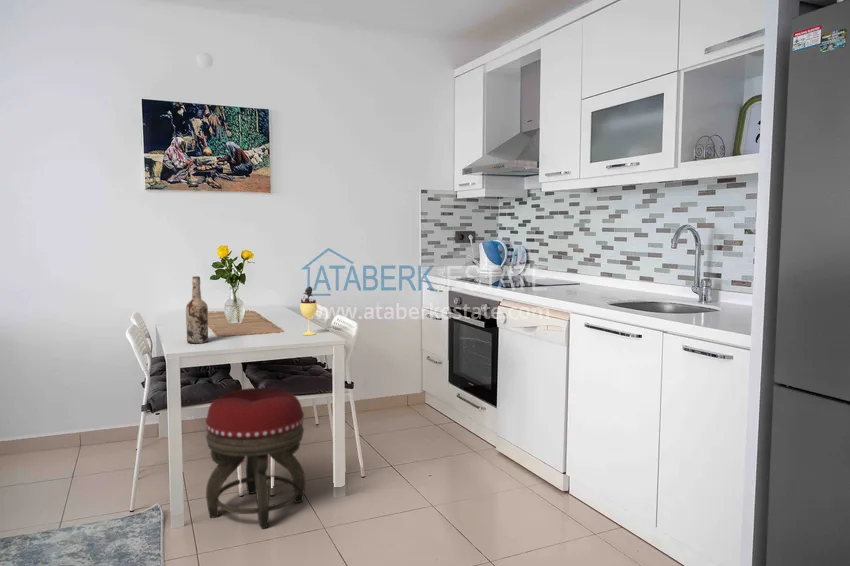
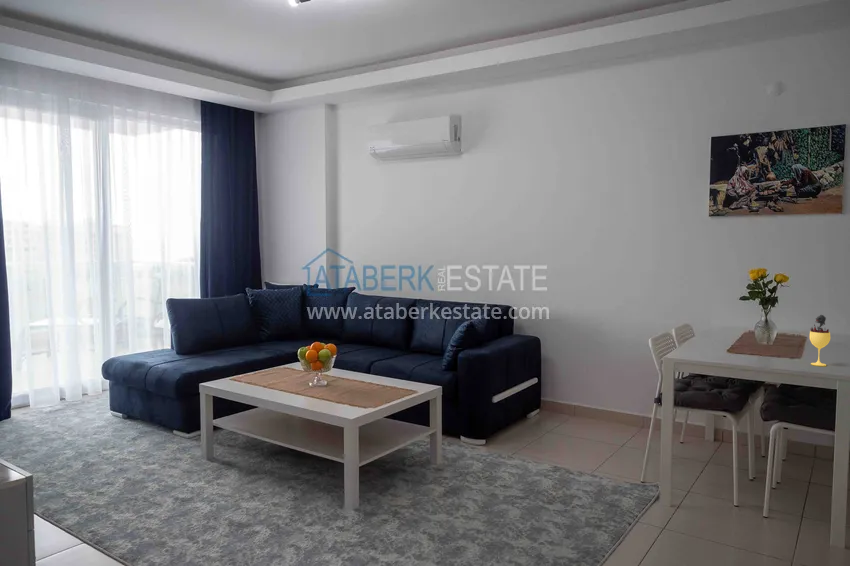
wine bottle: present [186,276,208,343] -> none [691,296,711,355]
footstool: present [206,388,305,529] -> none [692,405,796,538]

